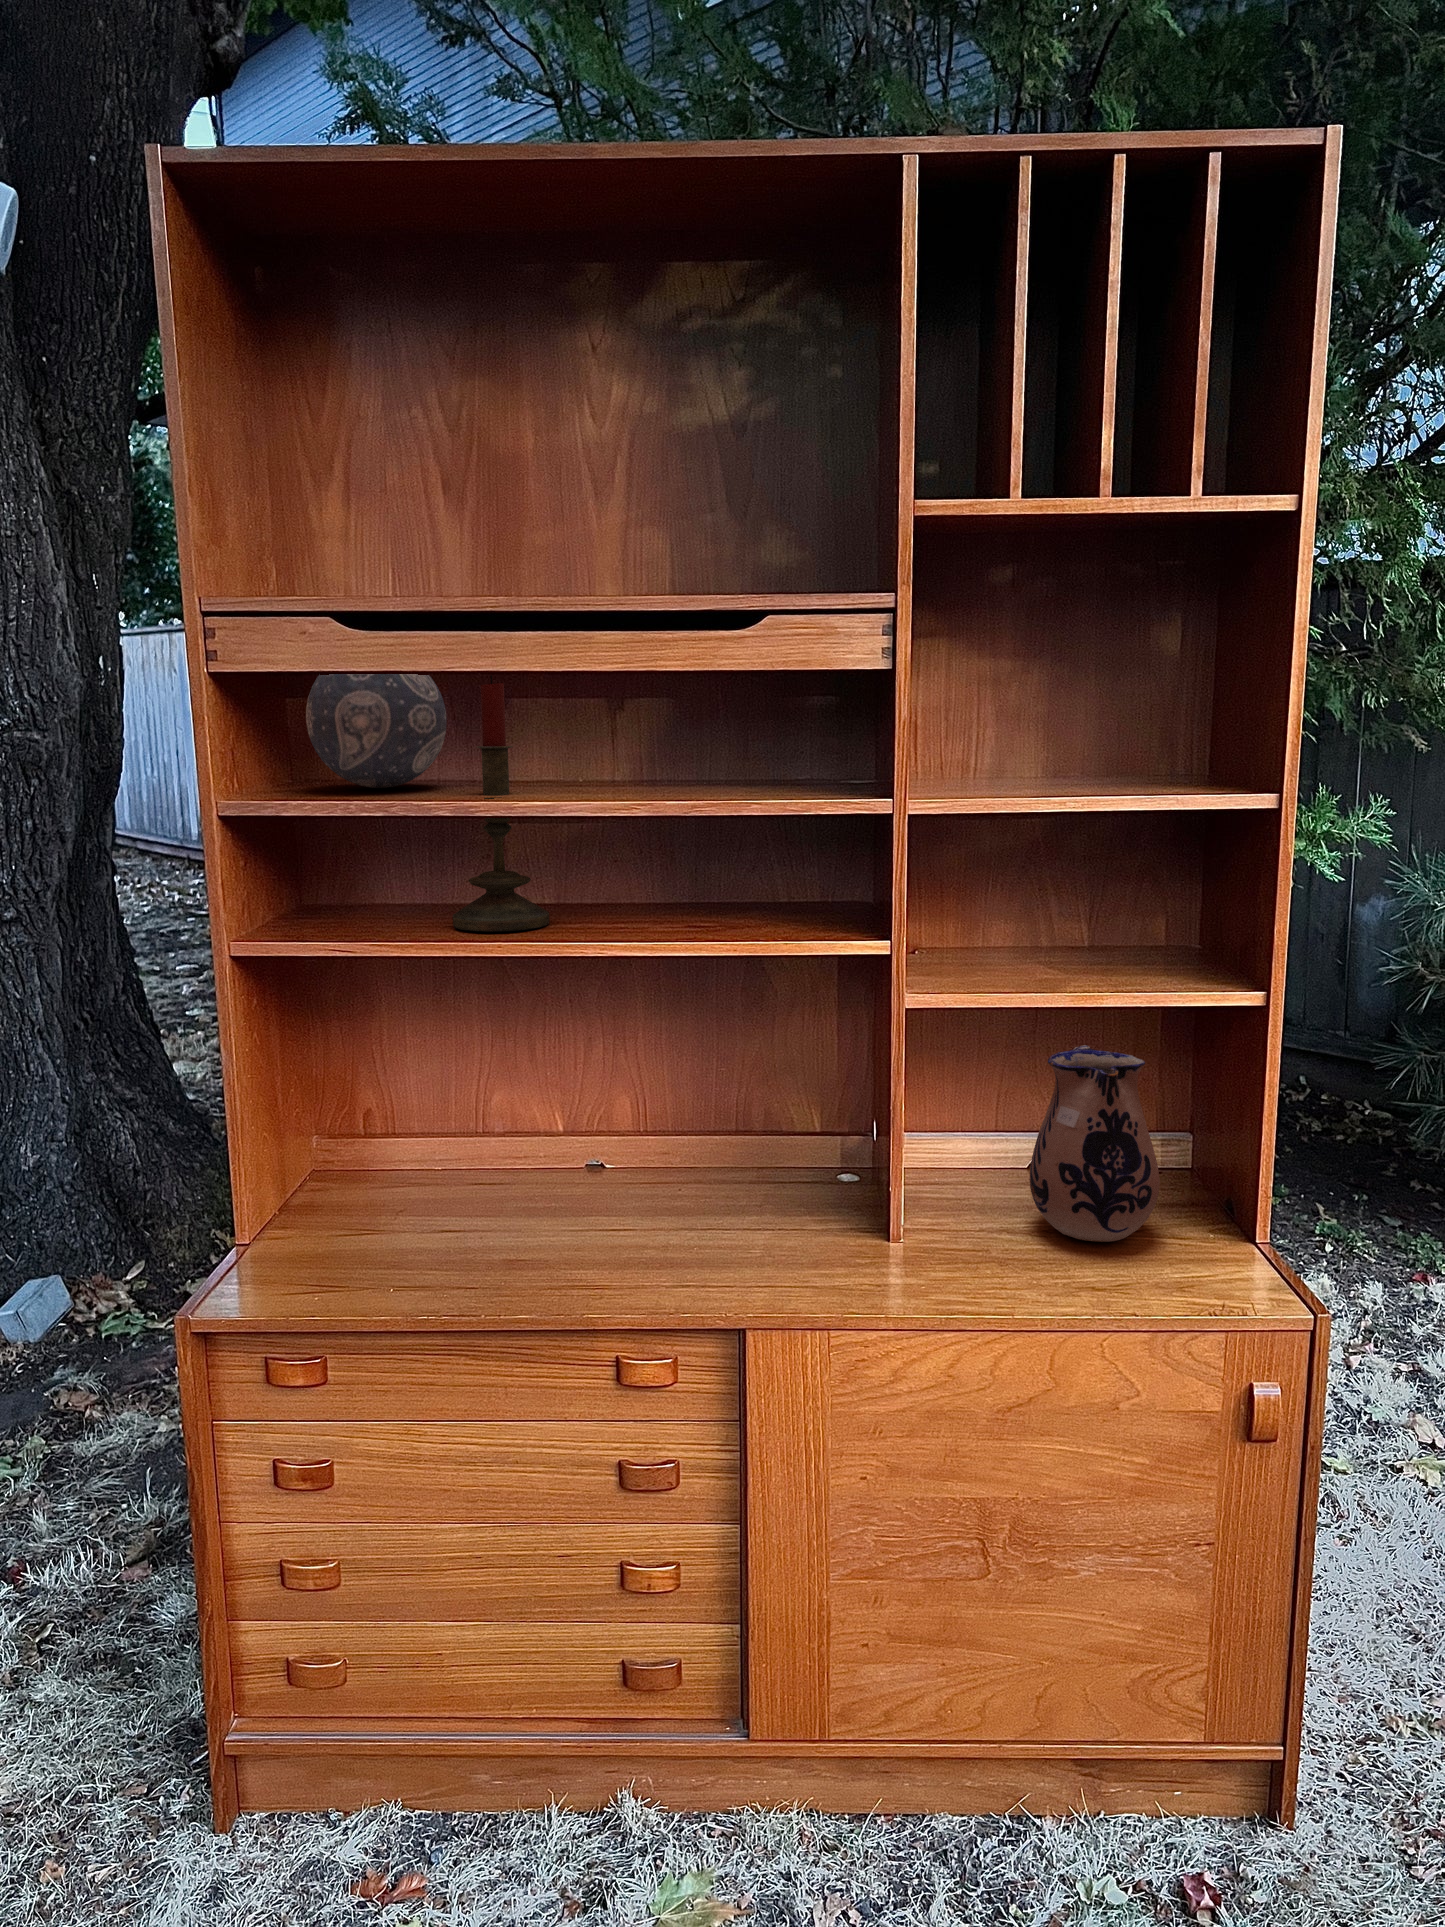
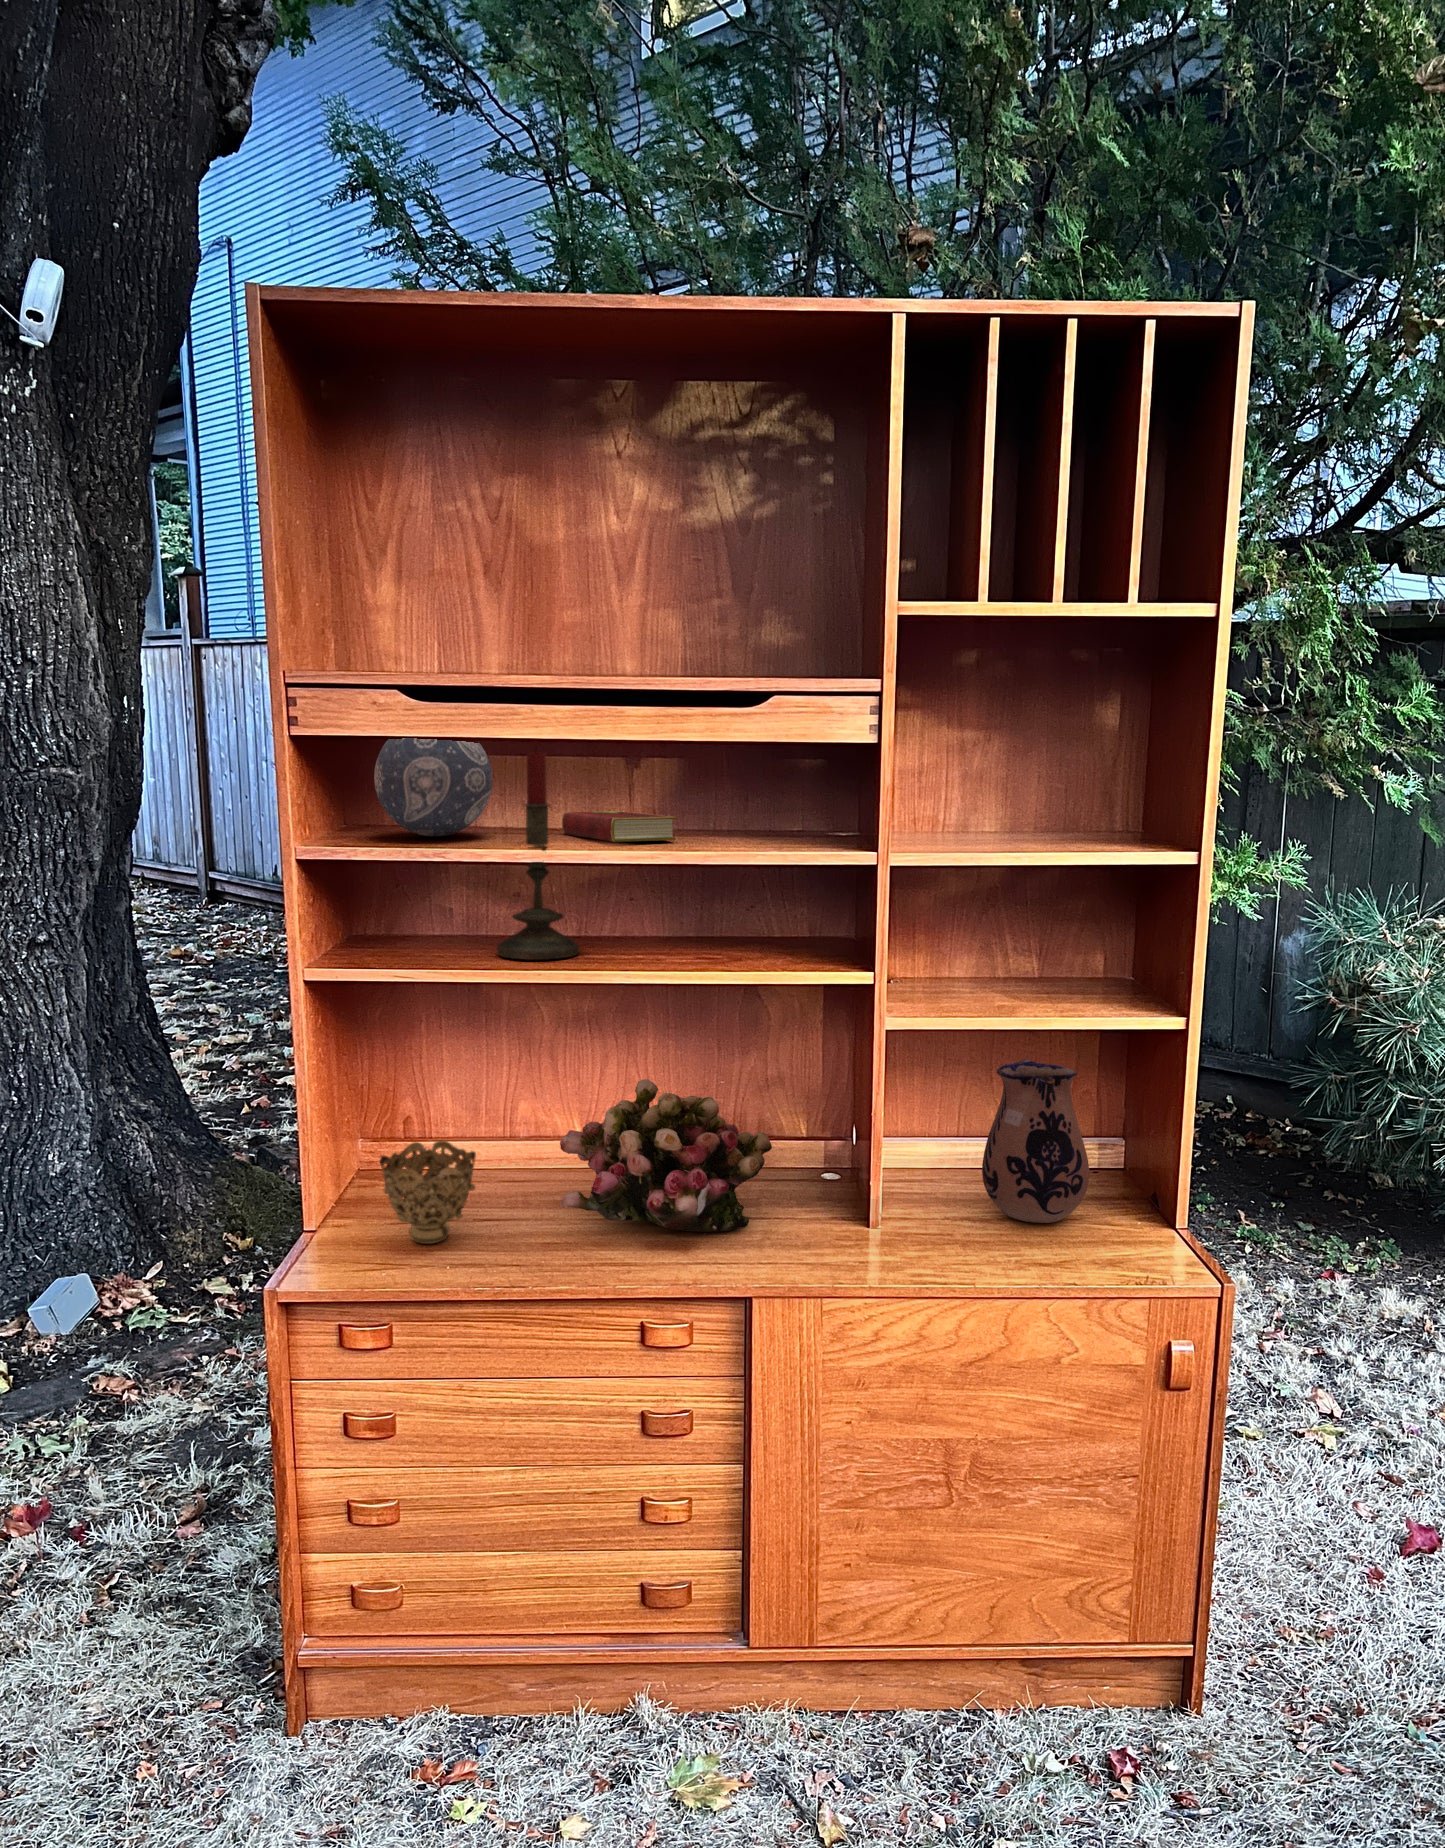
hardcover book: none [533,757,662,790] -> present [562,811,676,842]
flower arrangement: none [525,1071,778,1253] -> present [560,1079,772,1232]
decorative bowl: none [310,1145,425,1267] -> present [380,1141,476,1244]

